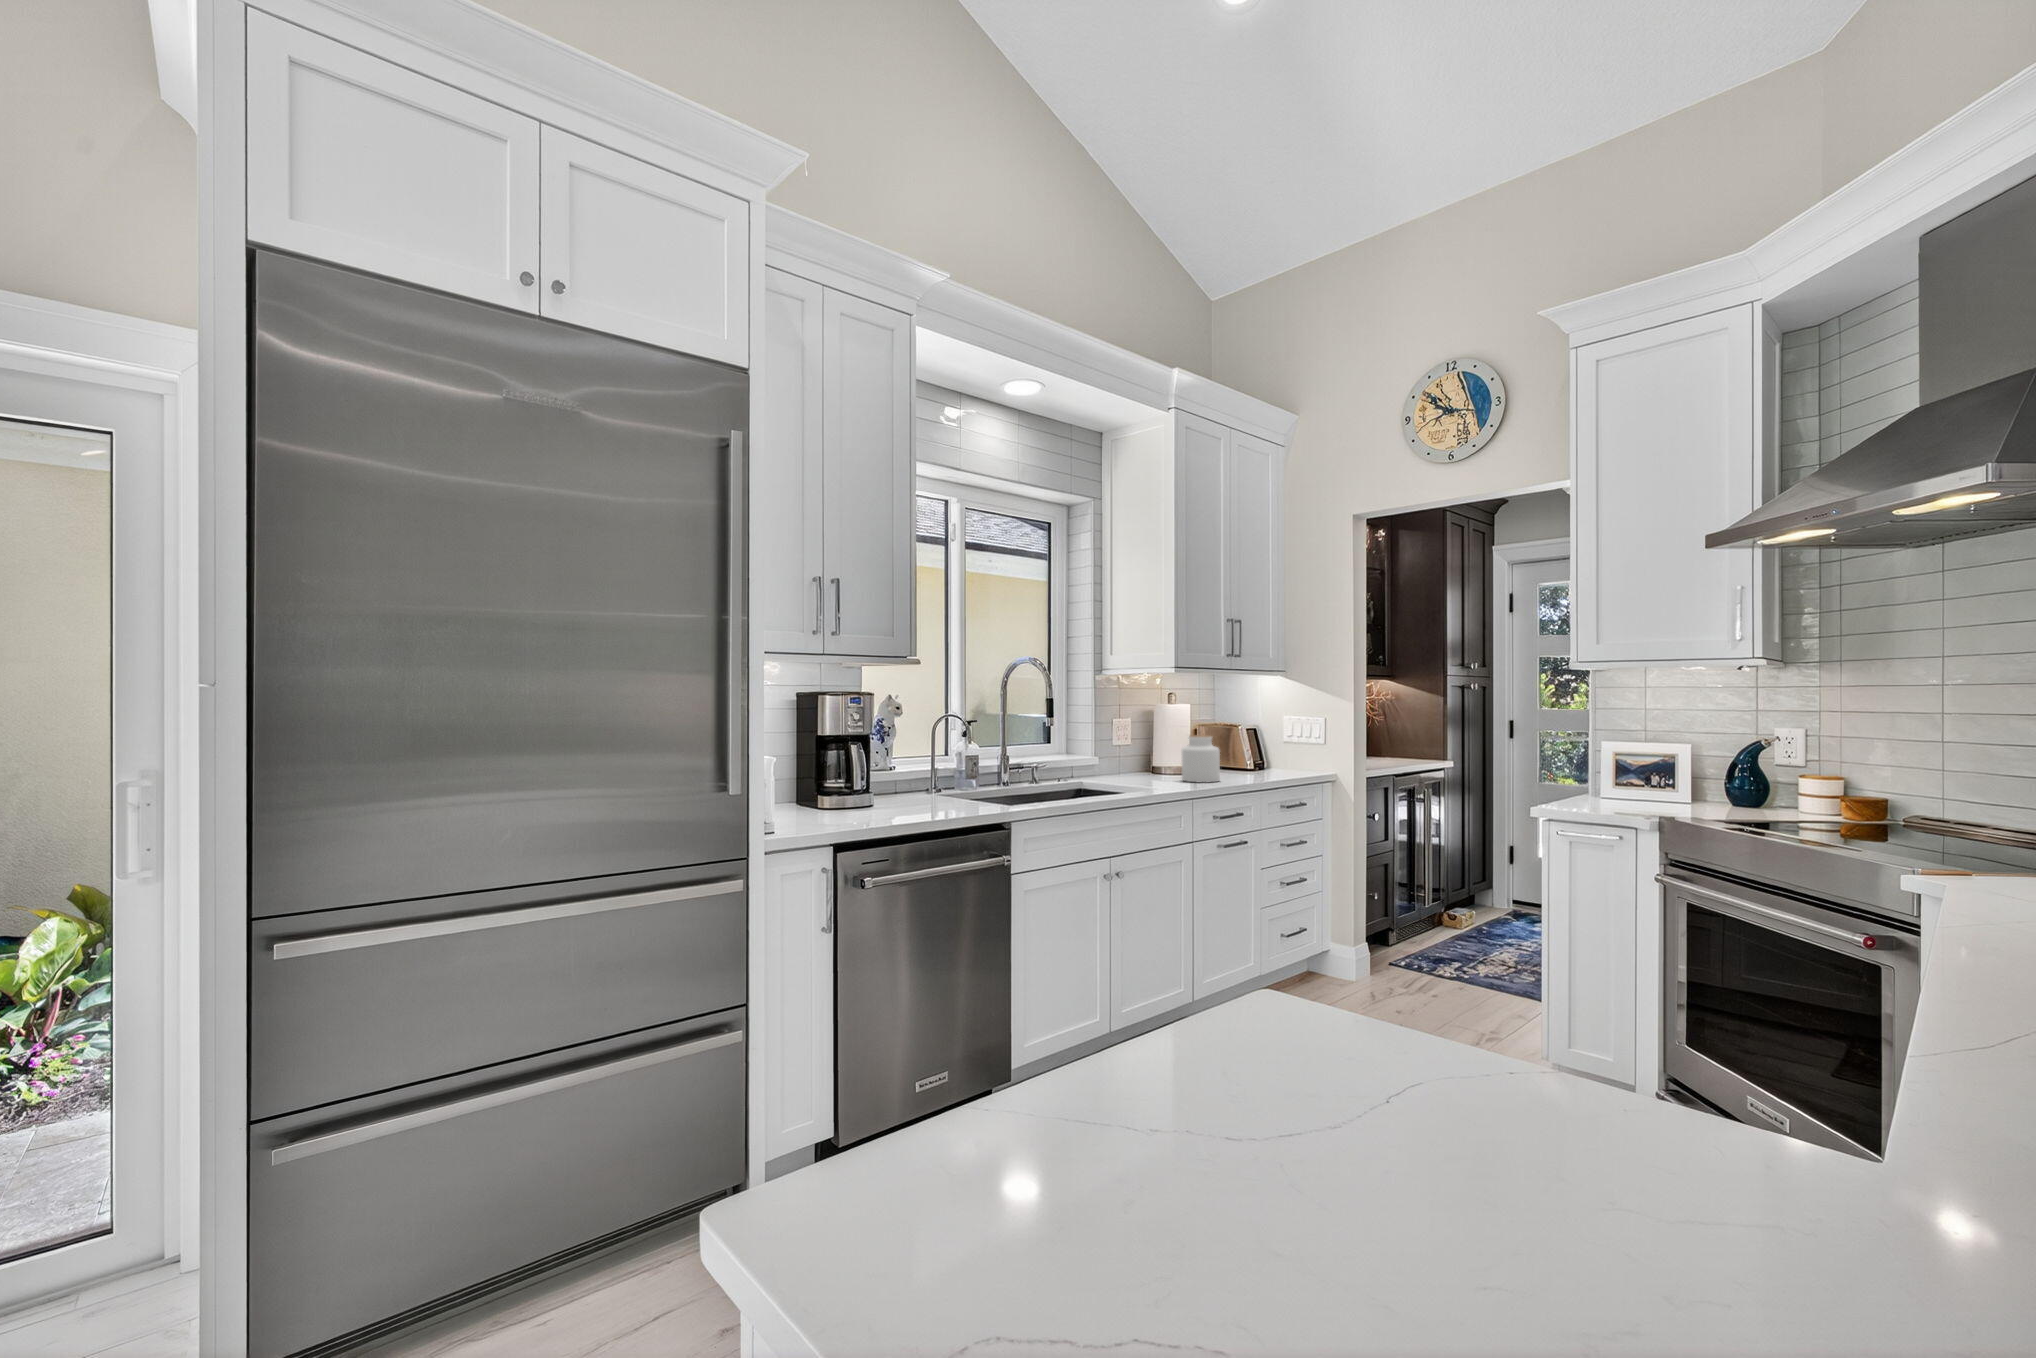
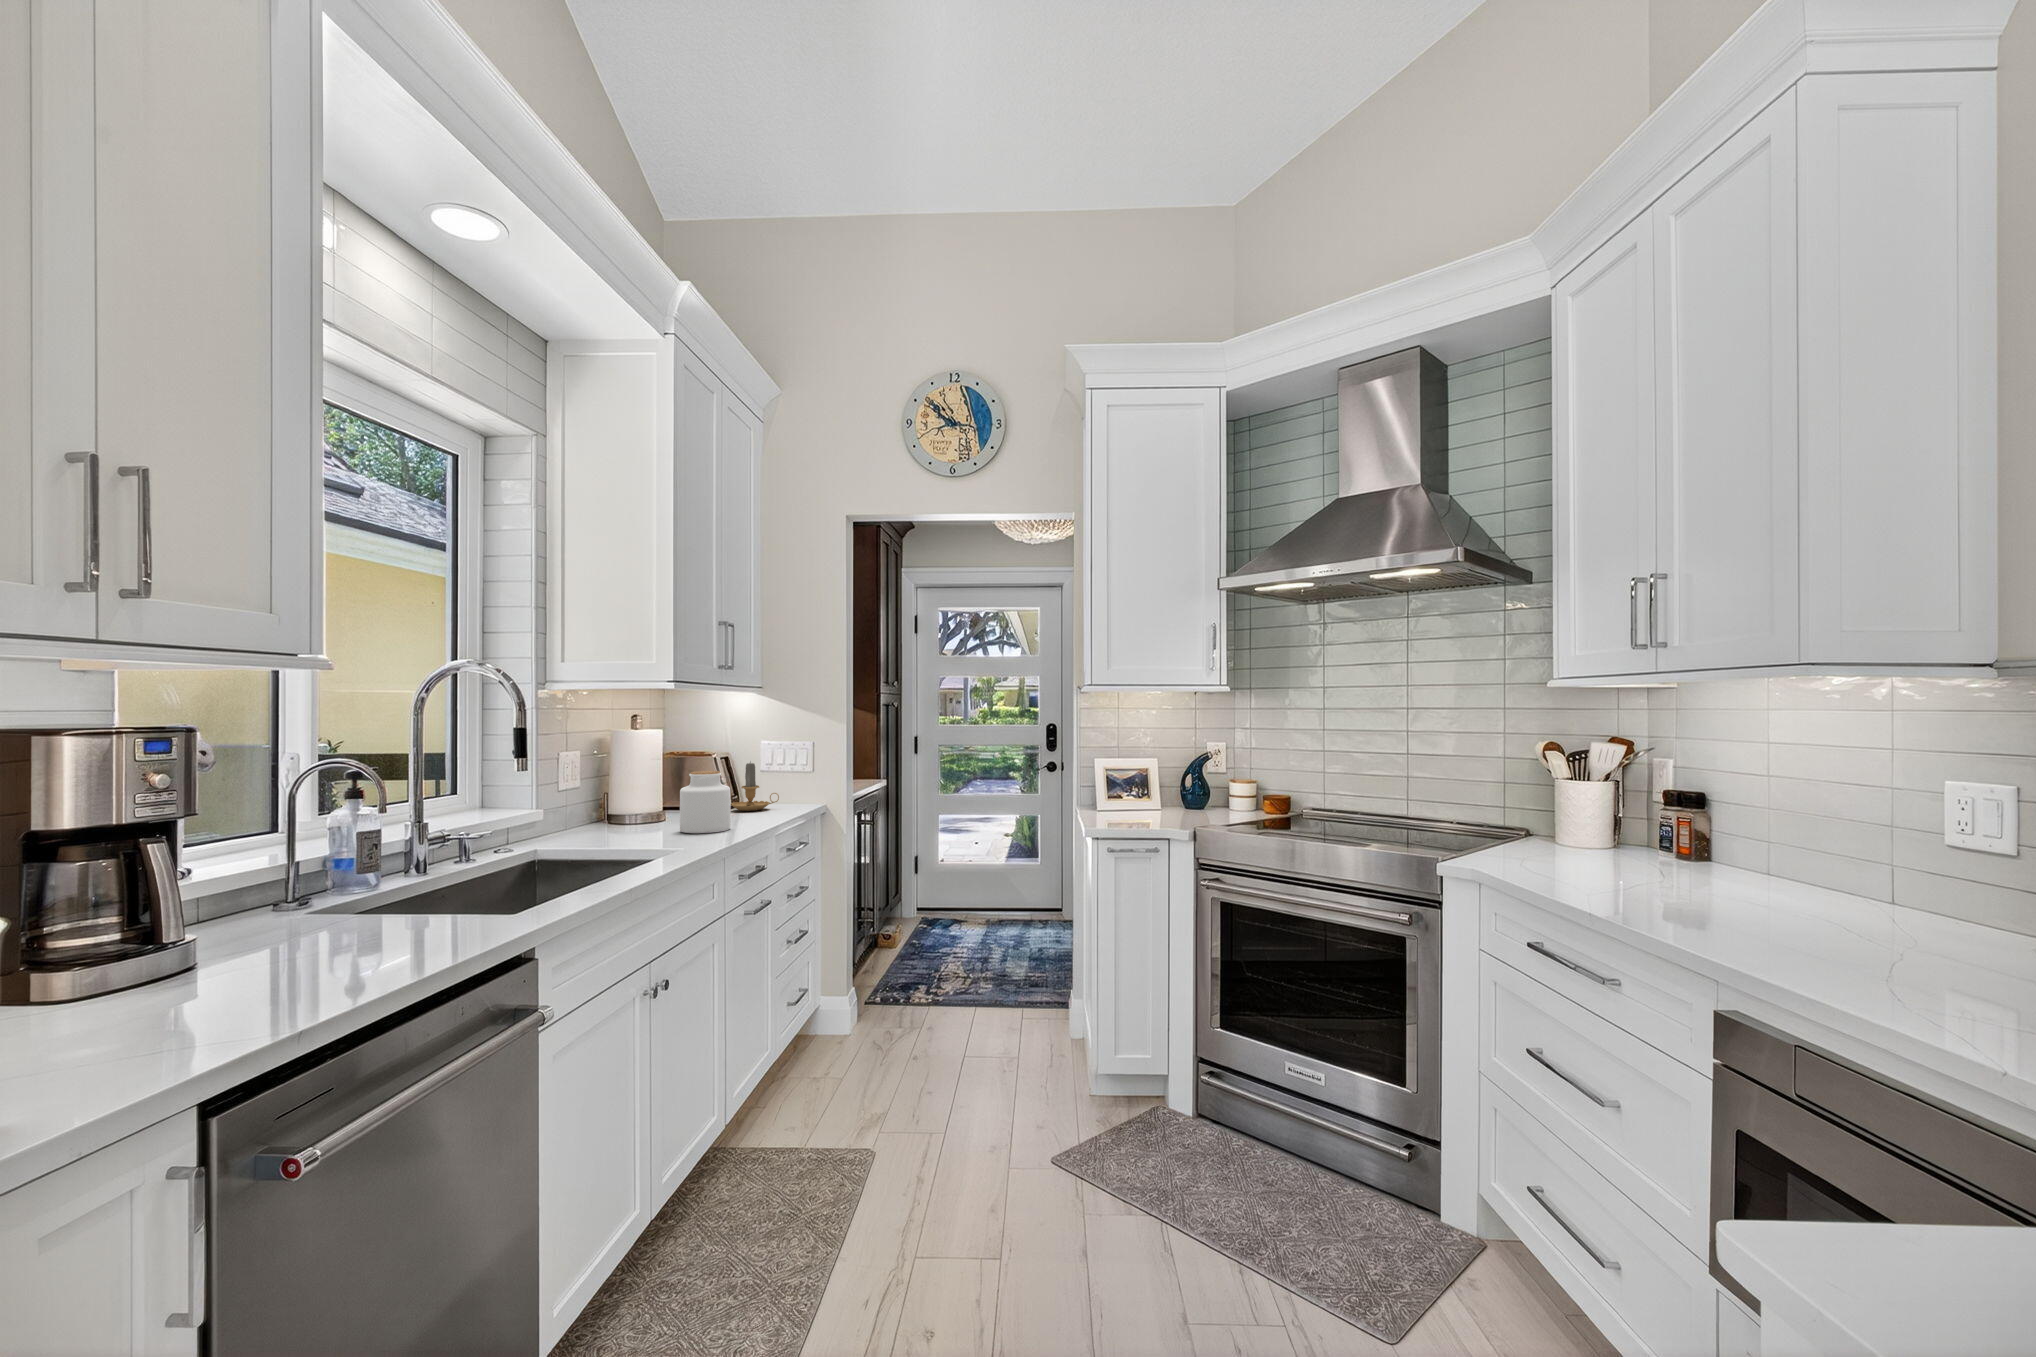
candle: none [1247,731,1286,773] -> present [731,762,779,811]

